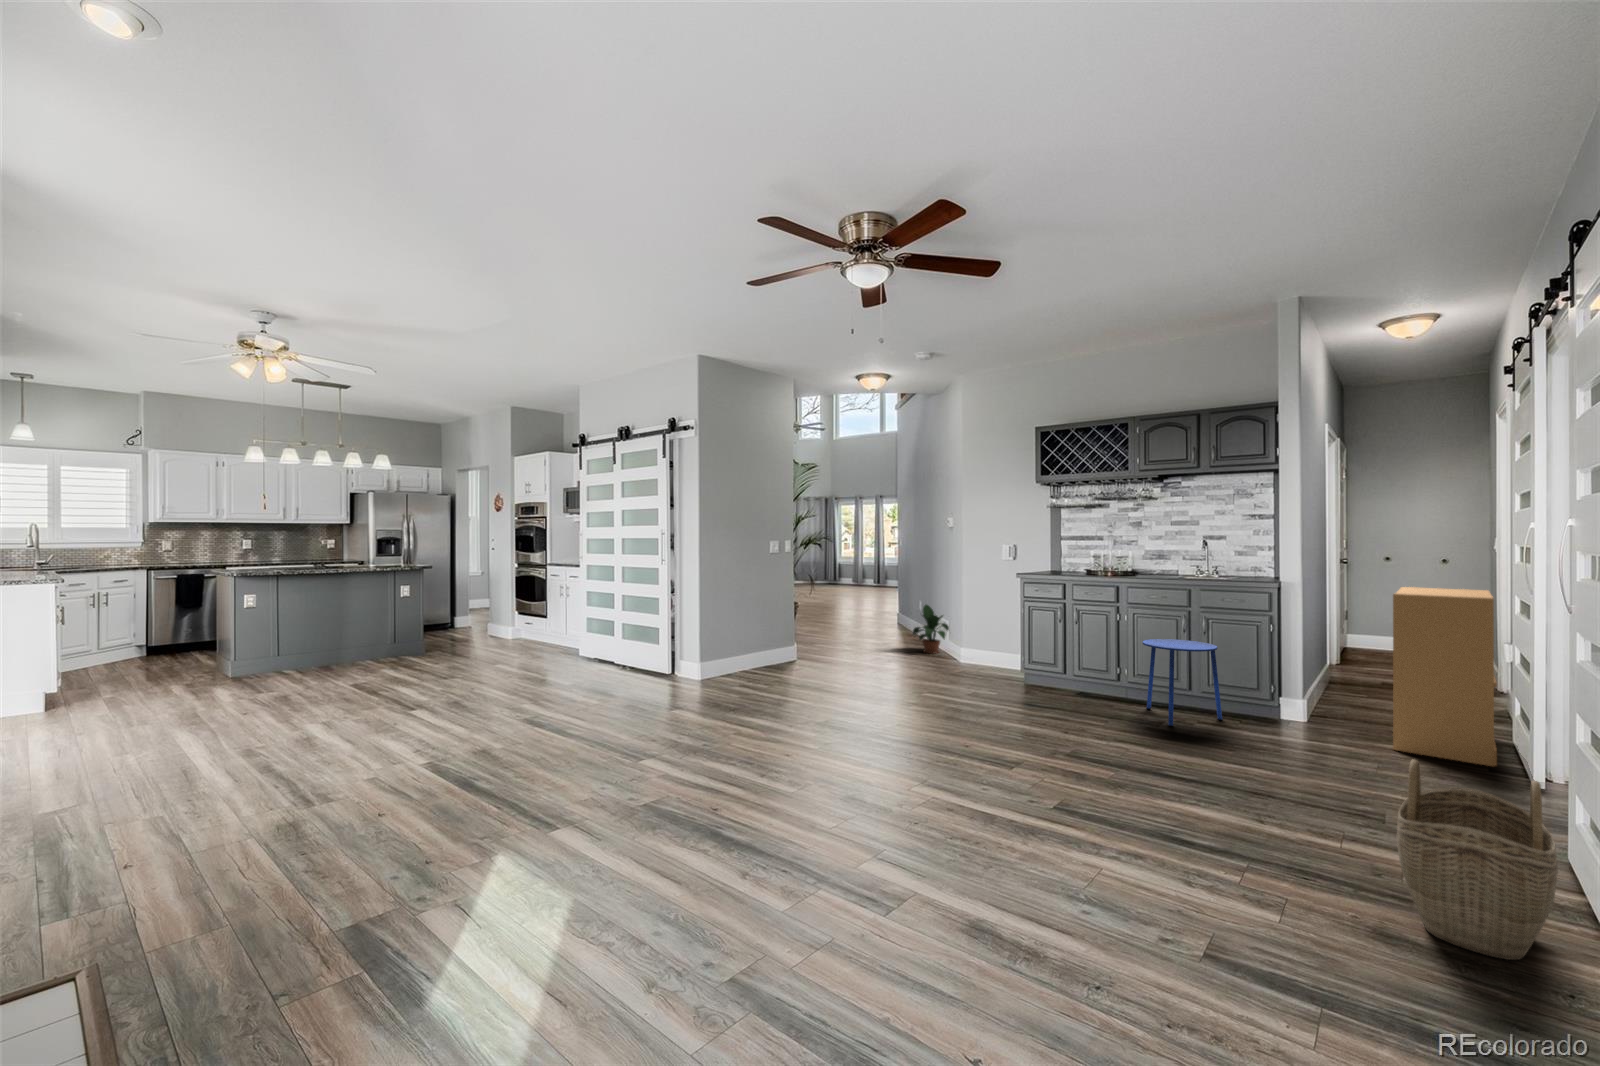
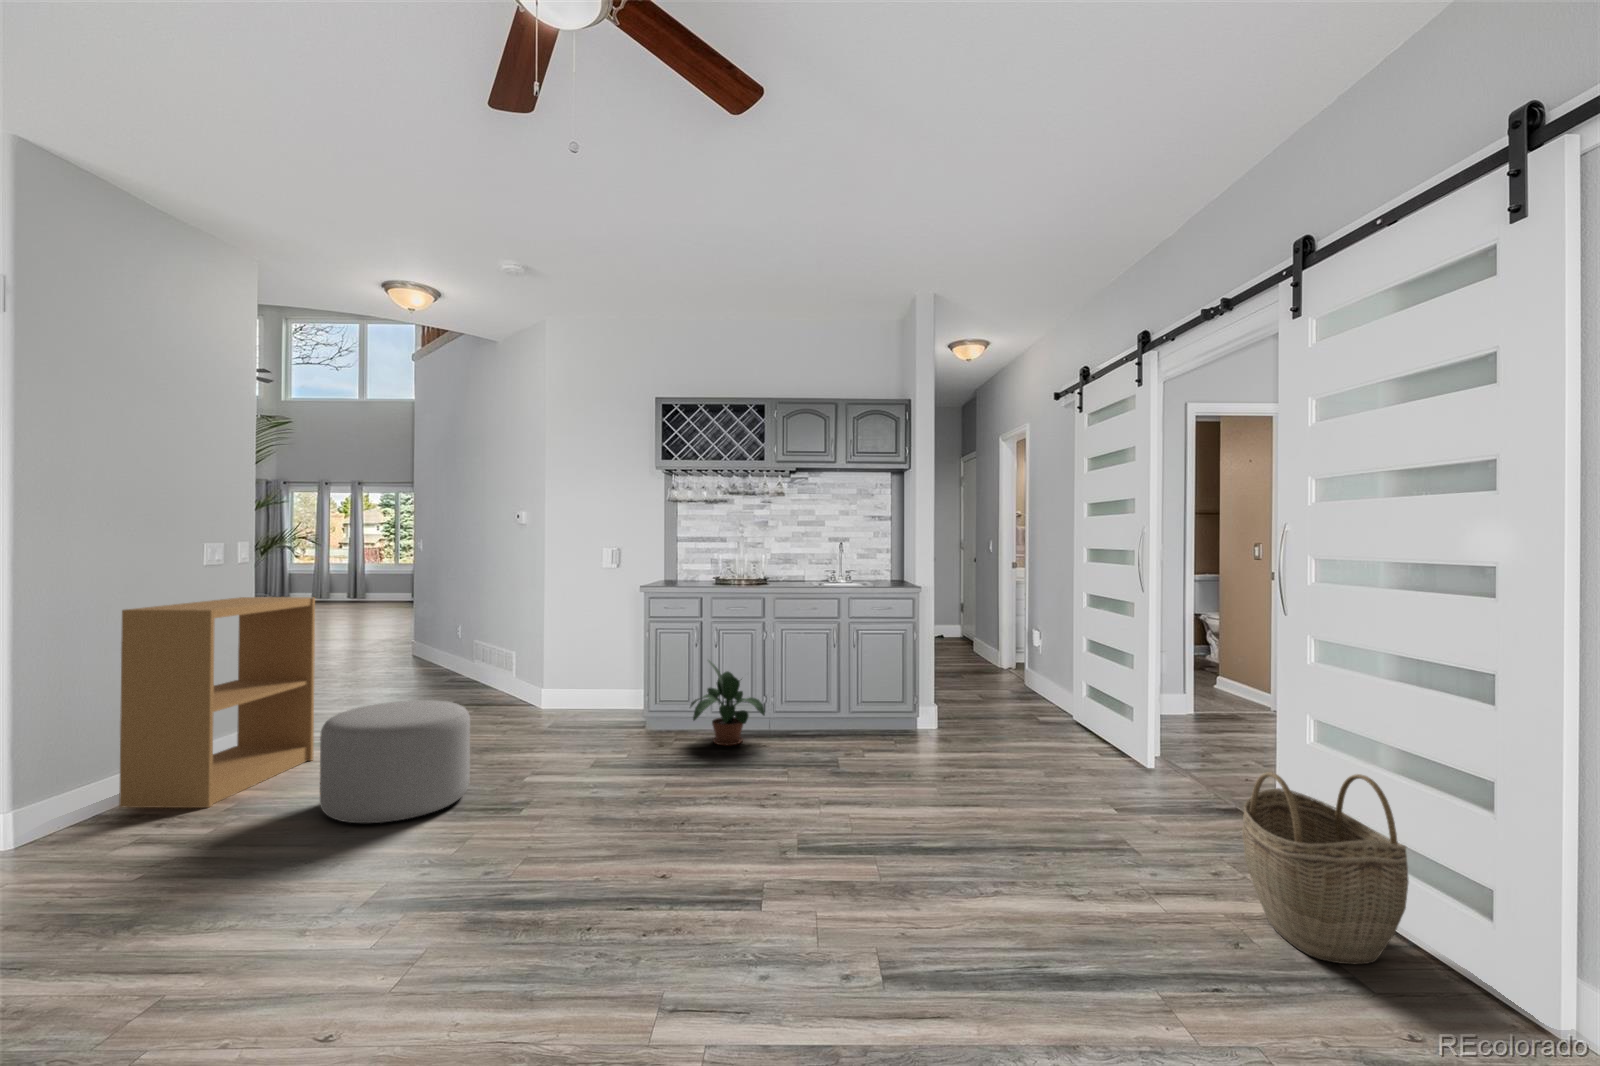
bookshelf: present [1393,587,1497,766] -> present [119,597,315,808]
potted plant: present [913,605,949,653] -> present [690,661,765,745]
ottoman: none [802,636,879,702] -> present [320,700,470,823]
side table: present [1143,639,1222,726] -> none [806,654,883,756]

